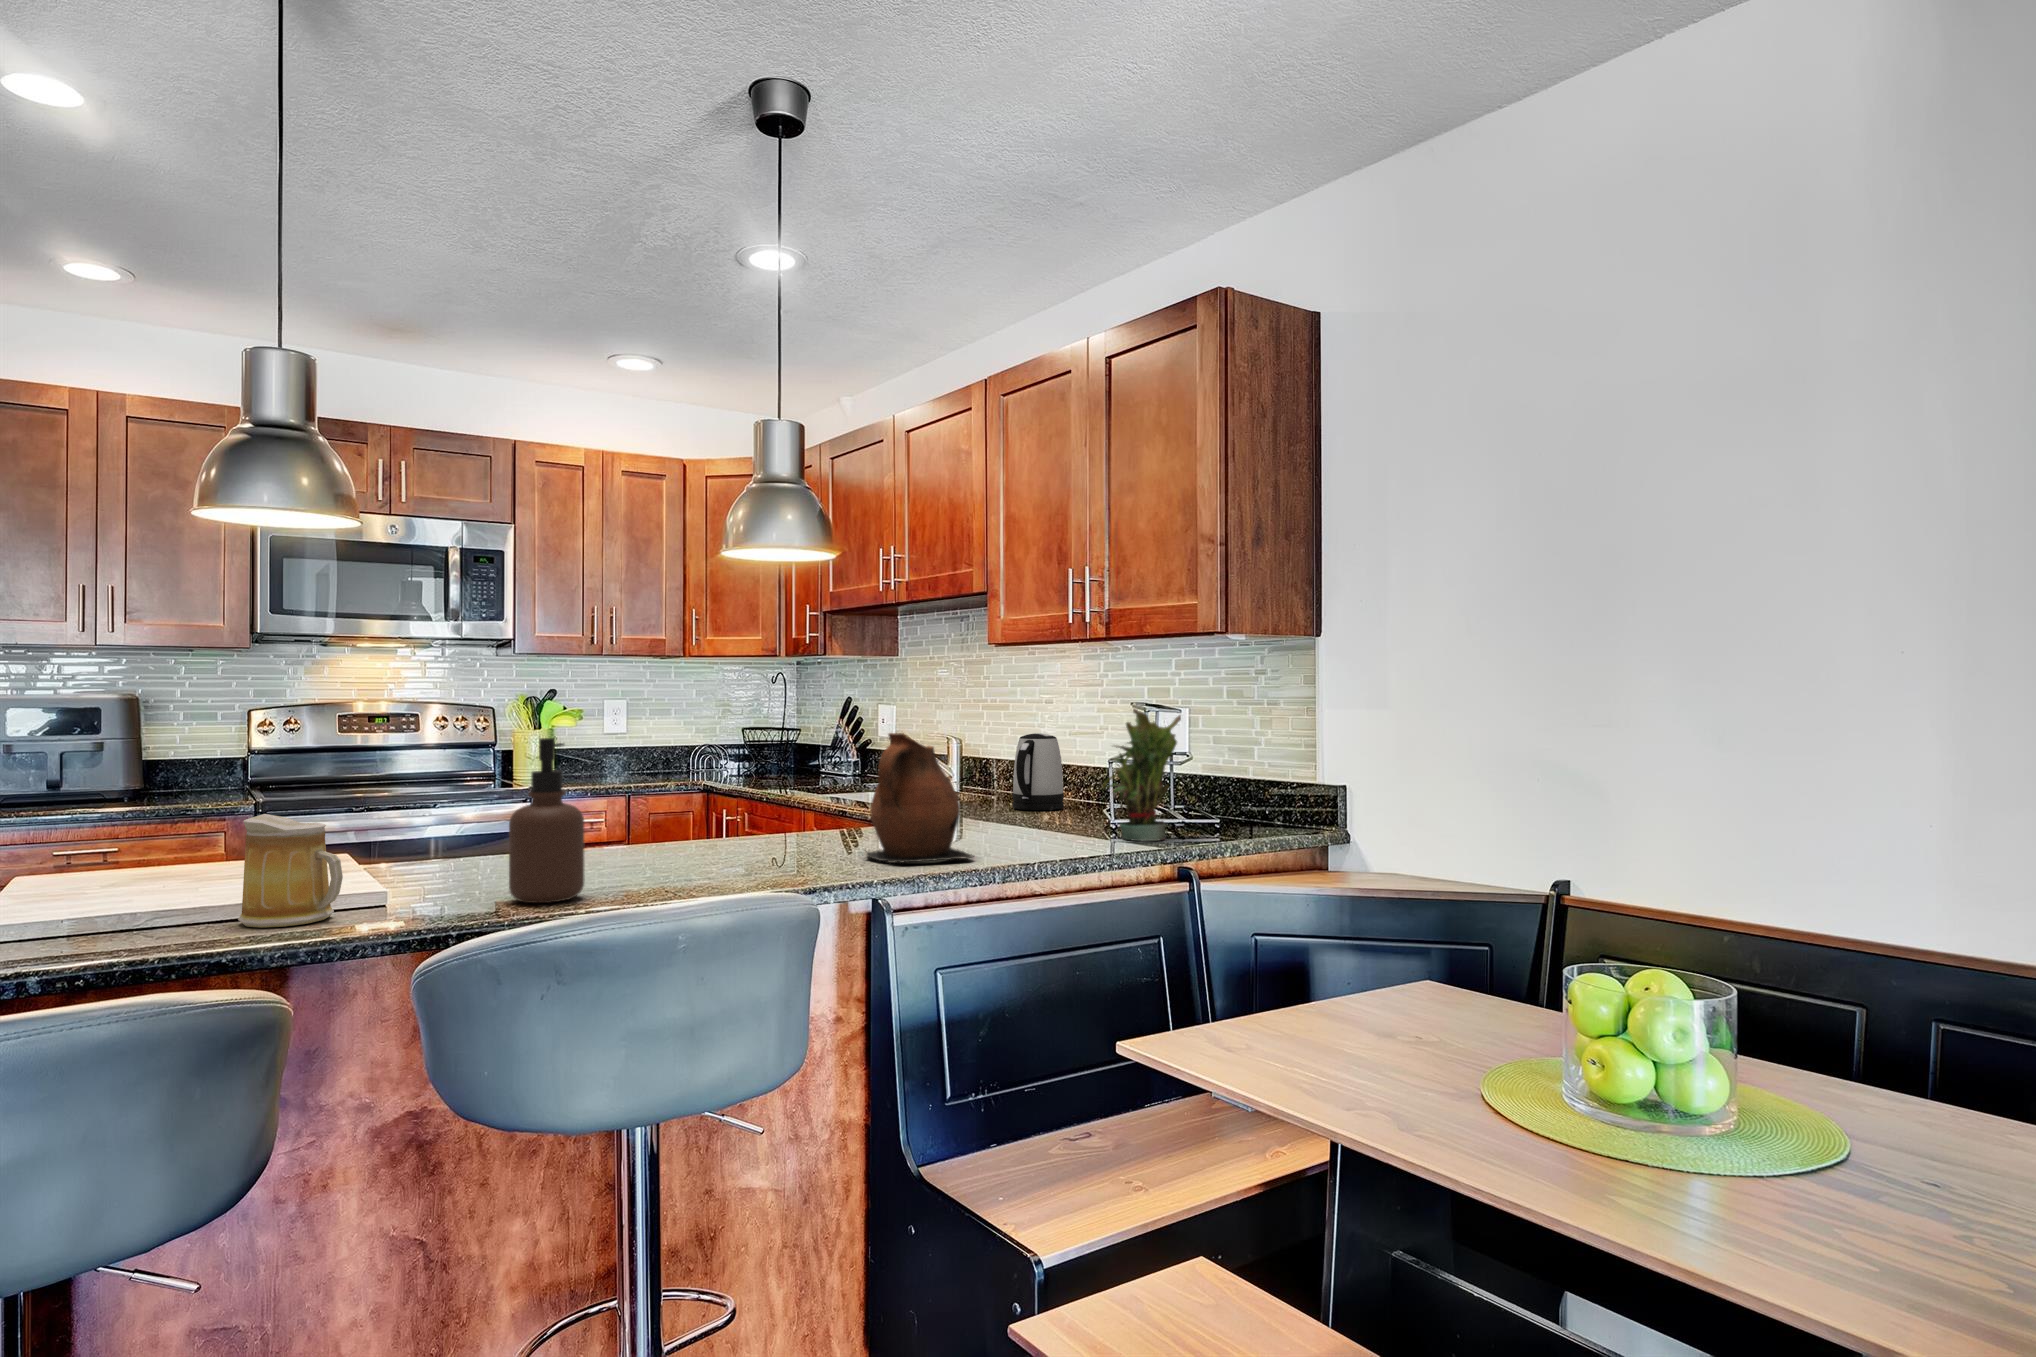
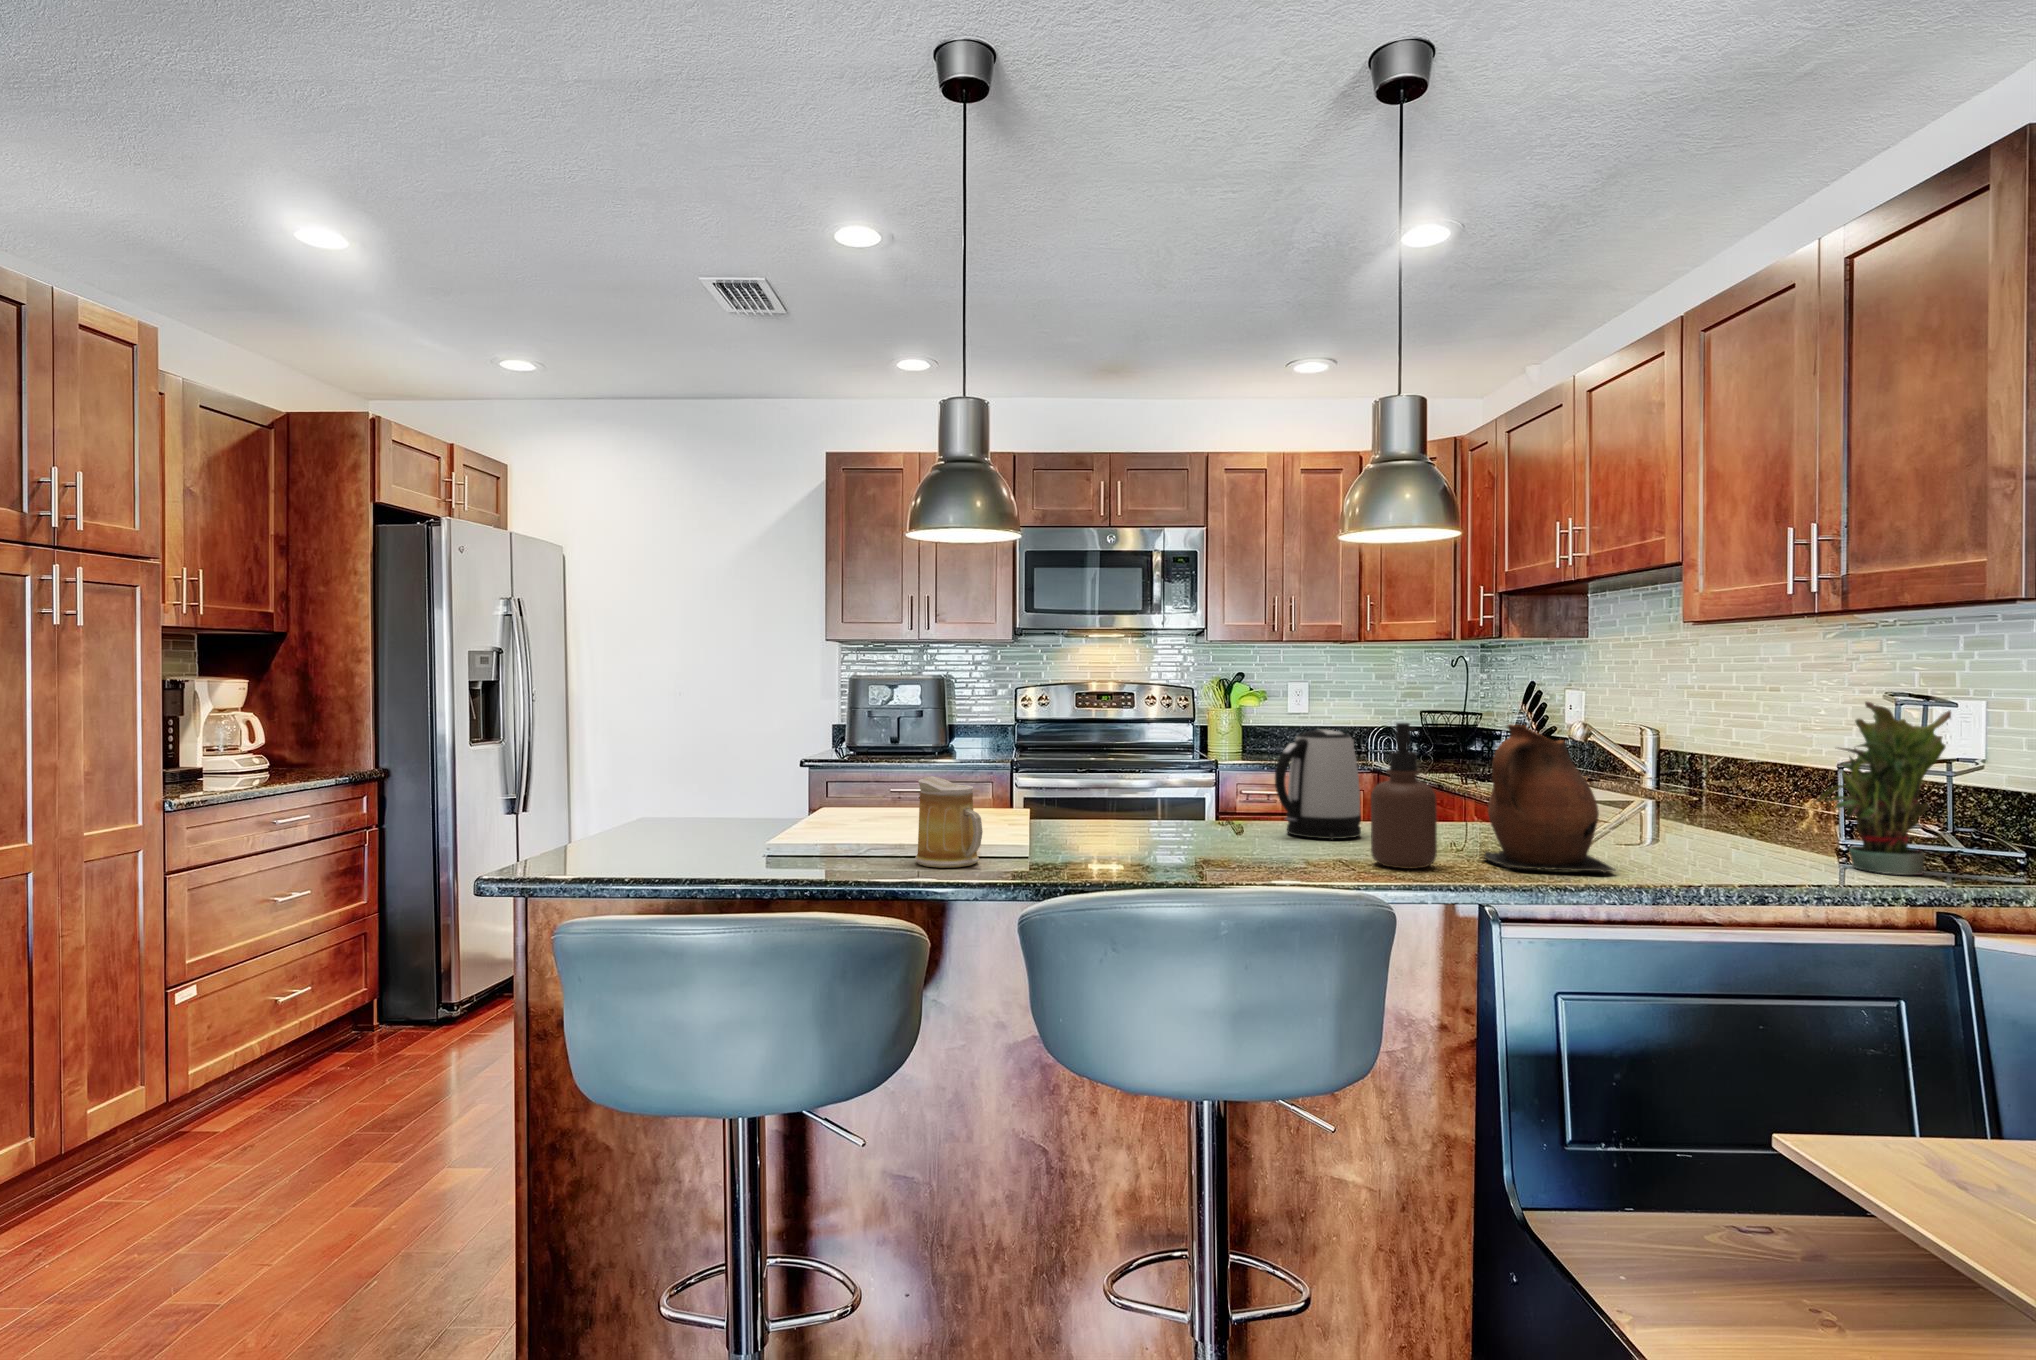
kettle: present [1013,733,1064,810] -> present [1275,730,1361,840]
soap dispenser: present [509,738,584,903] -> present [1371,723,1437,869]

